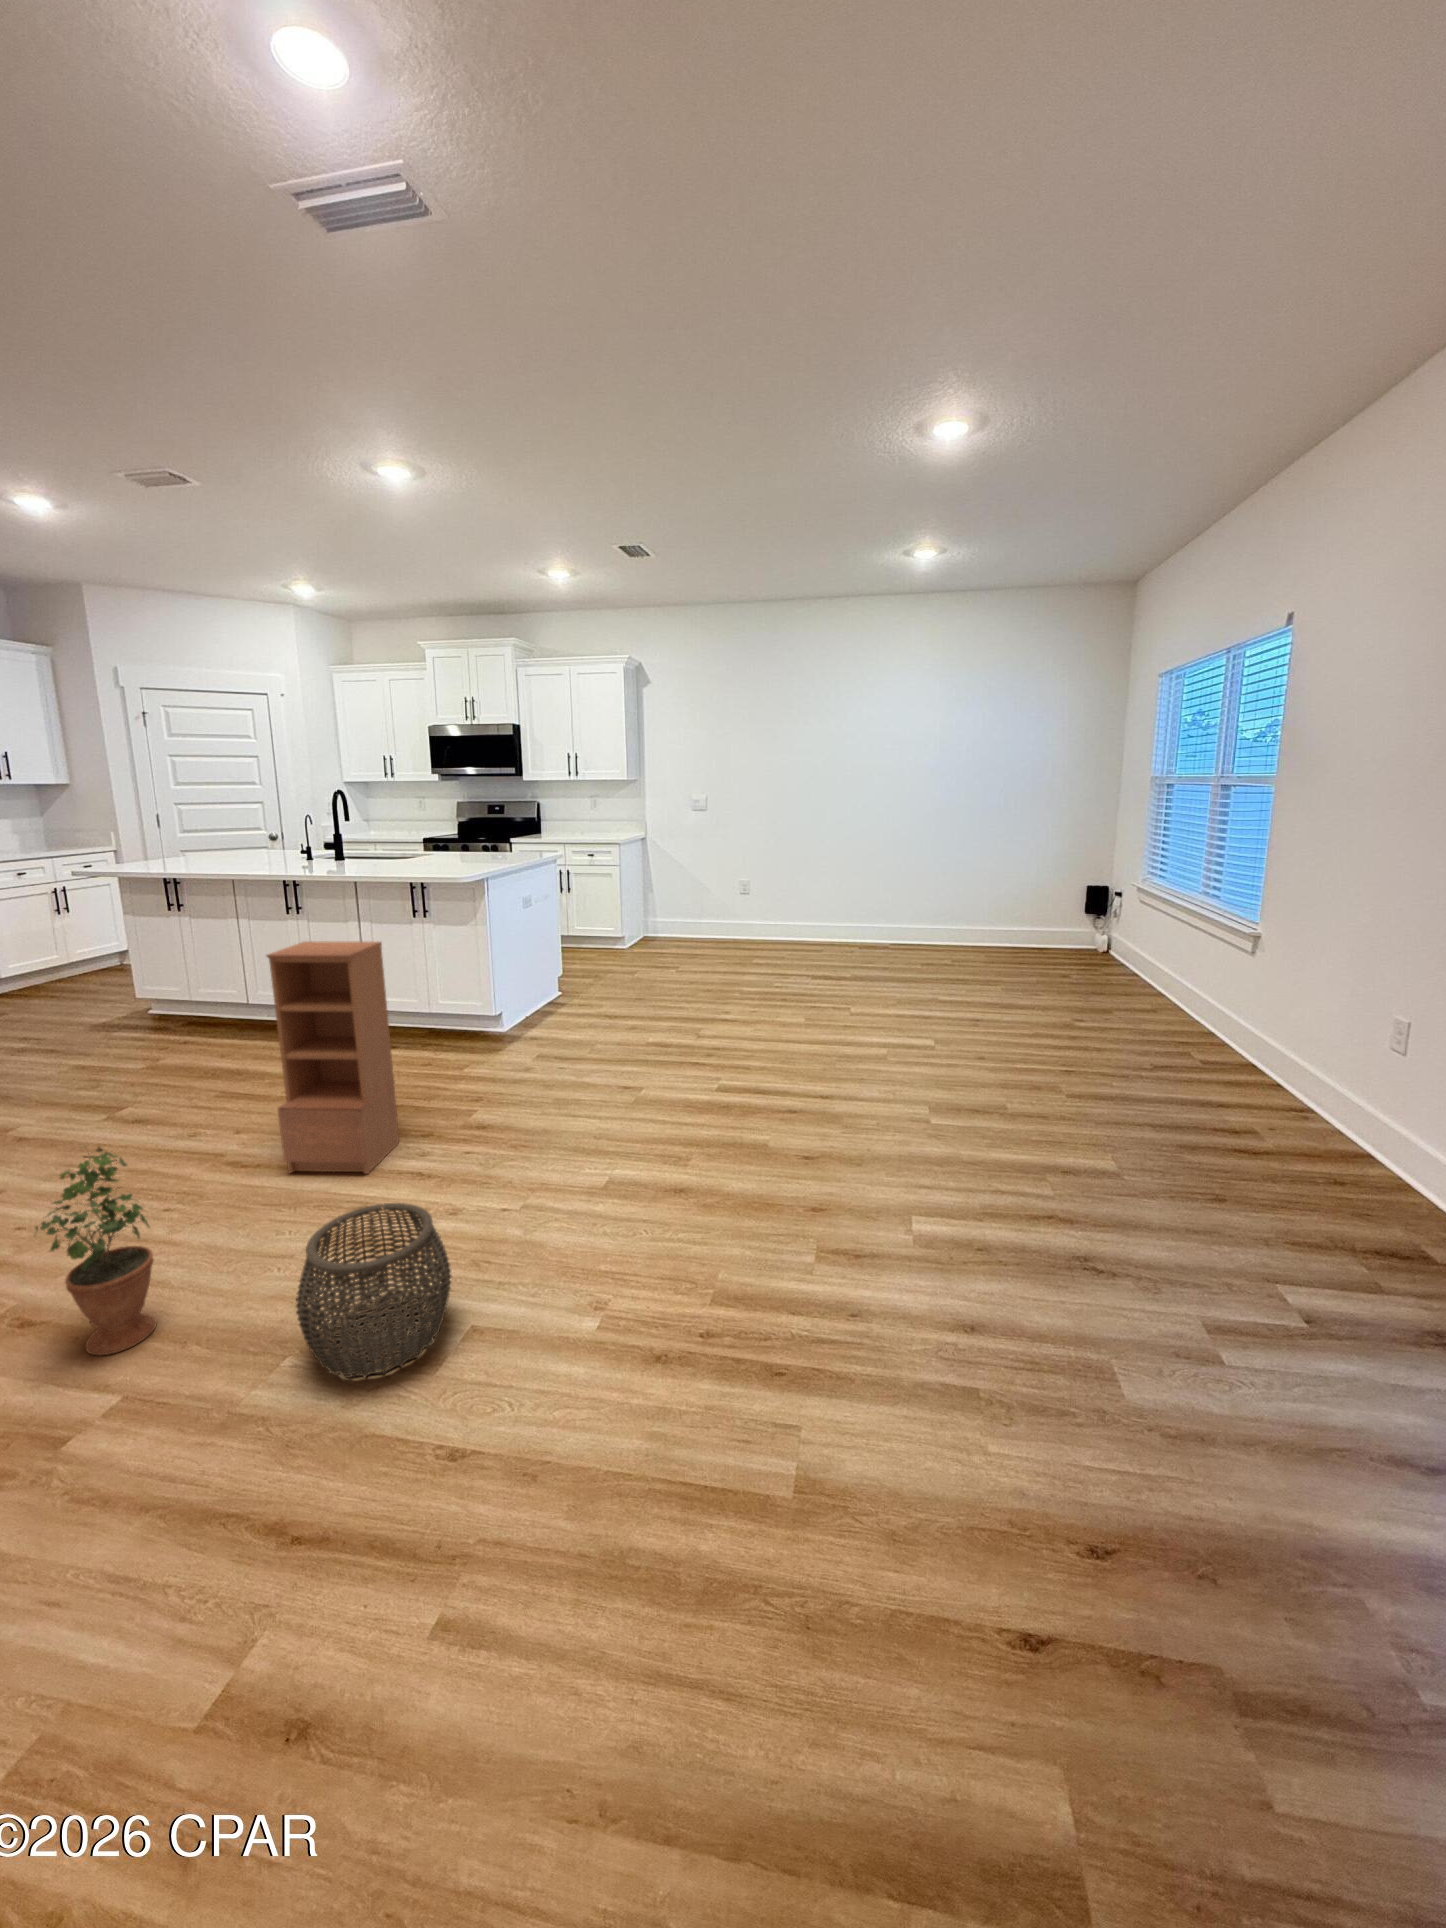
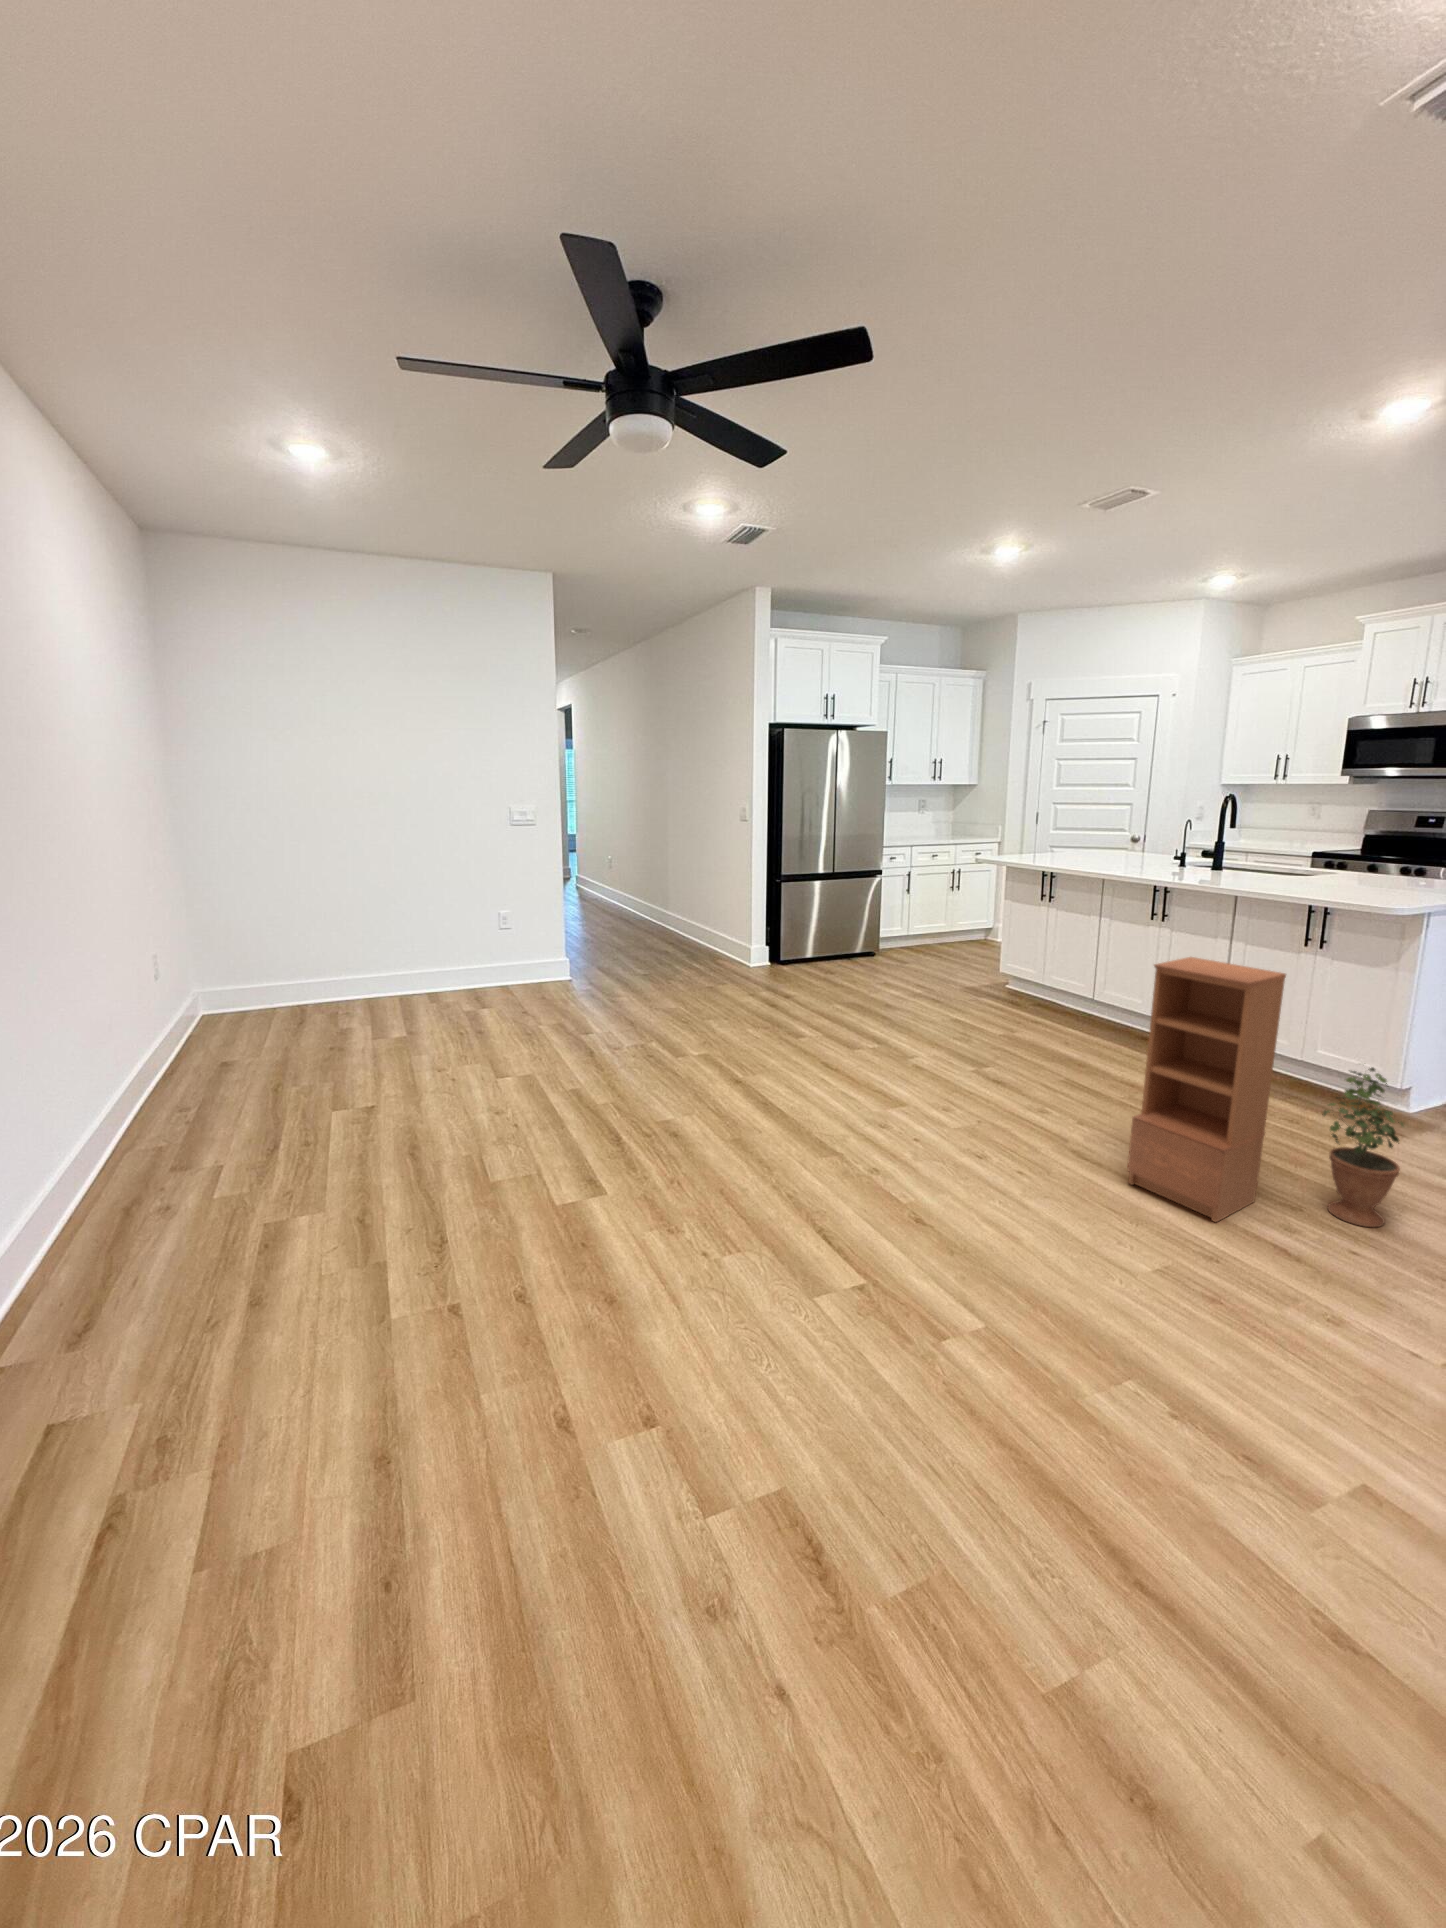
potted plant: present [36,1147,157,1355] -> present [1323,1067,1403,1227]
woven basket: present [296,1203,451,1378] -> none [1152,1268,1349,1478]

